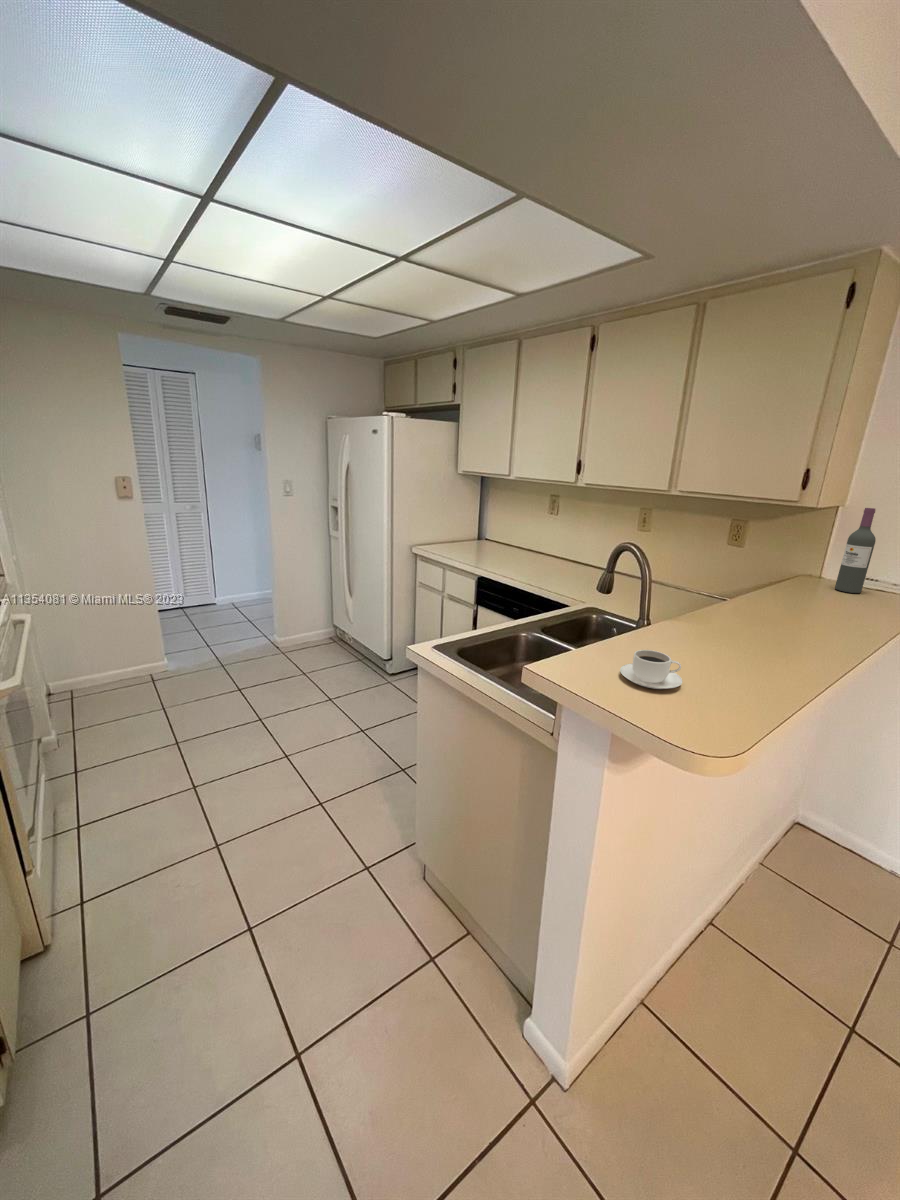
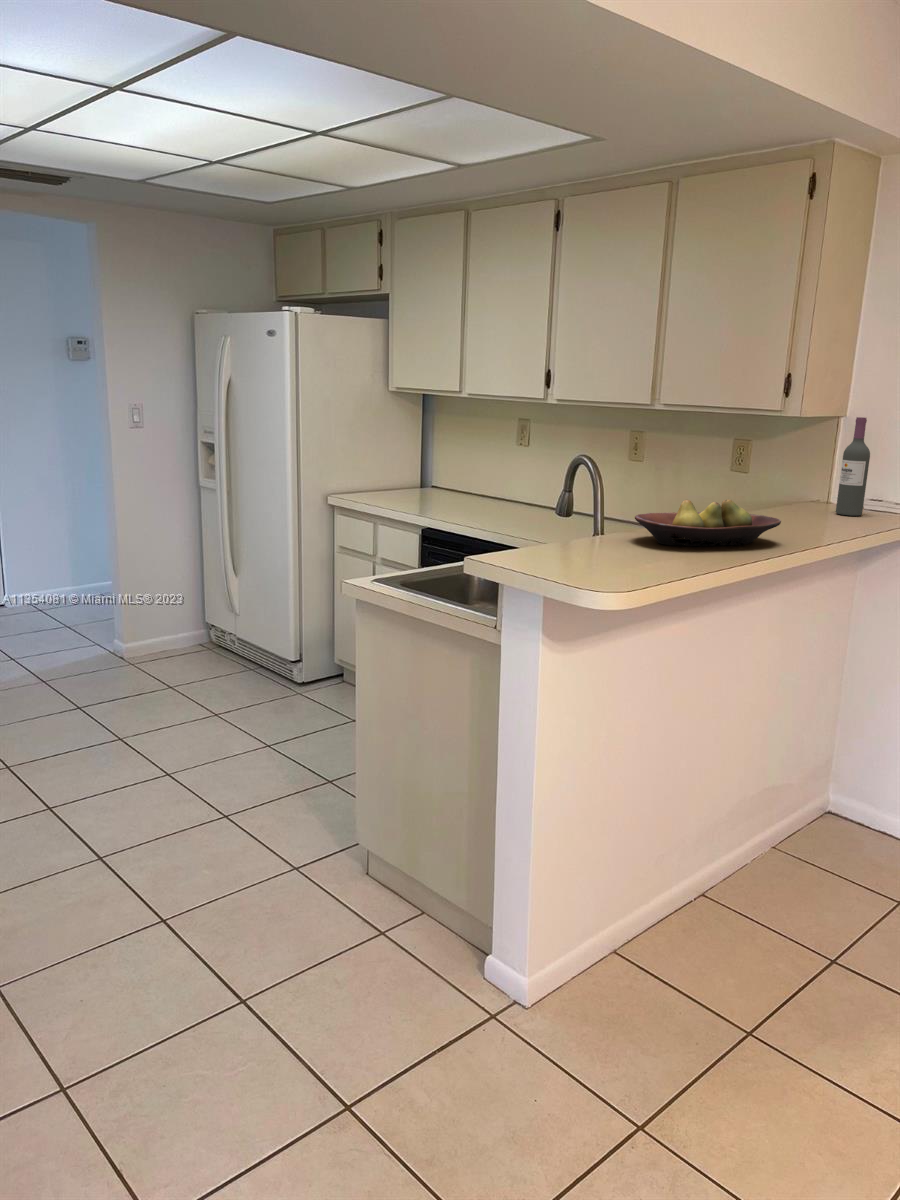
fruit bowl: none [687,594,837,642] -> present [635,500,781,546]
coffee cup: present [620,650,682,689] -> none [549,539,604,569]

